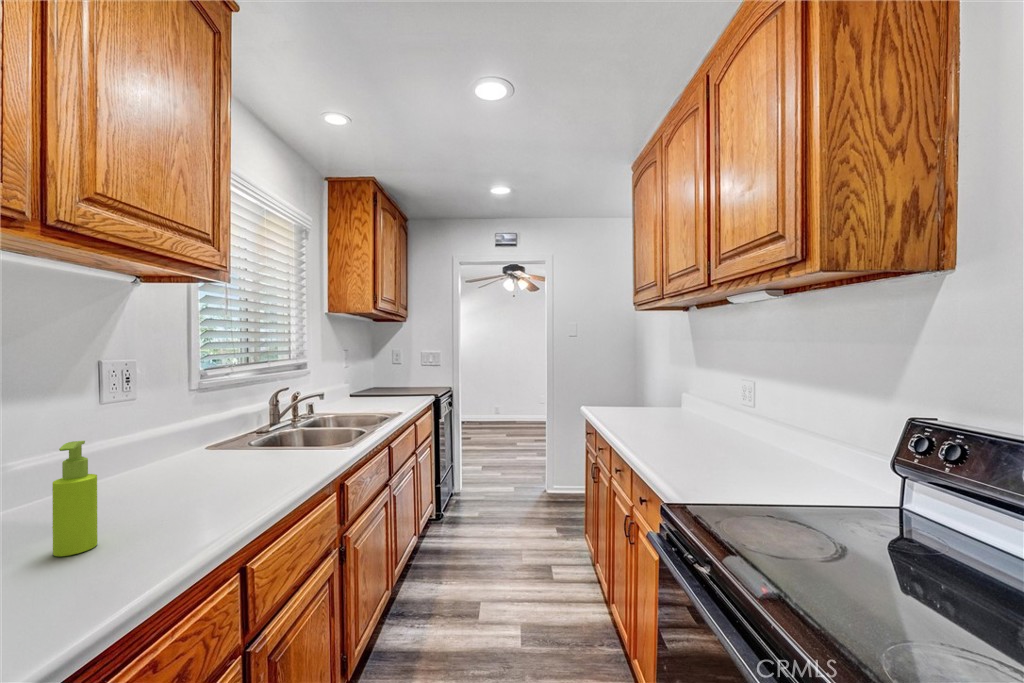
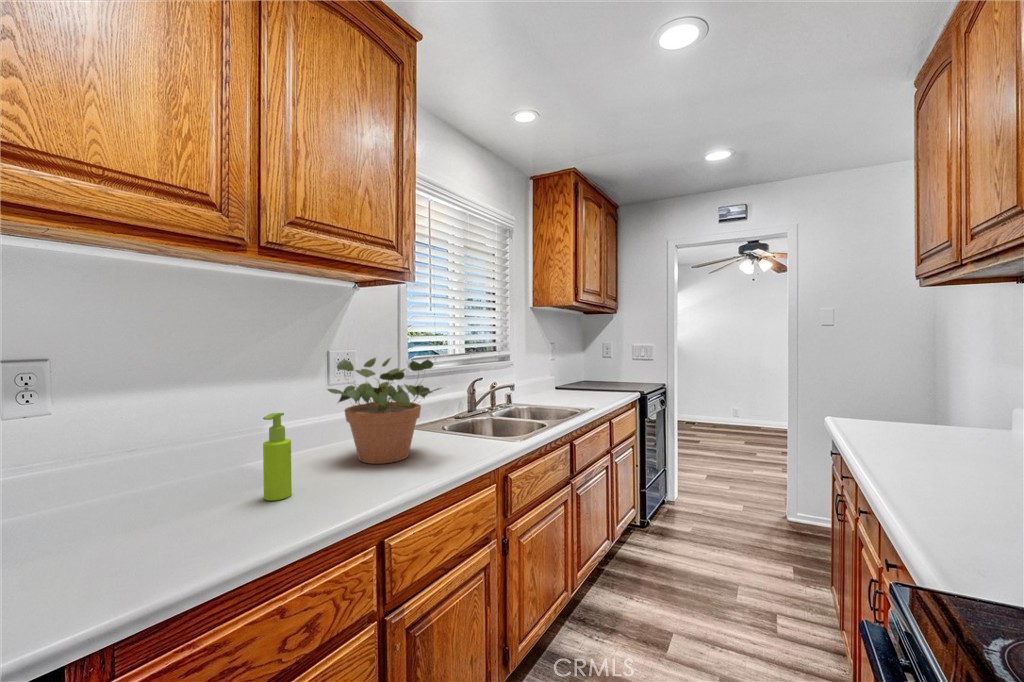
potted plant: none [111,367,284,494] -> present [328,358,441,464]

